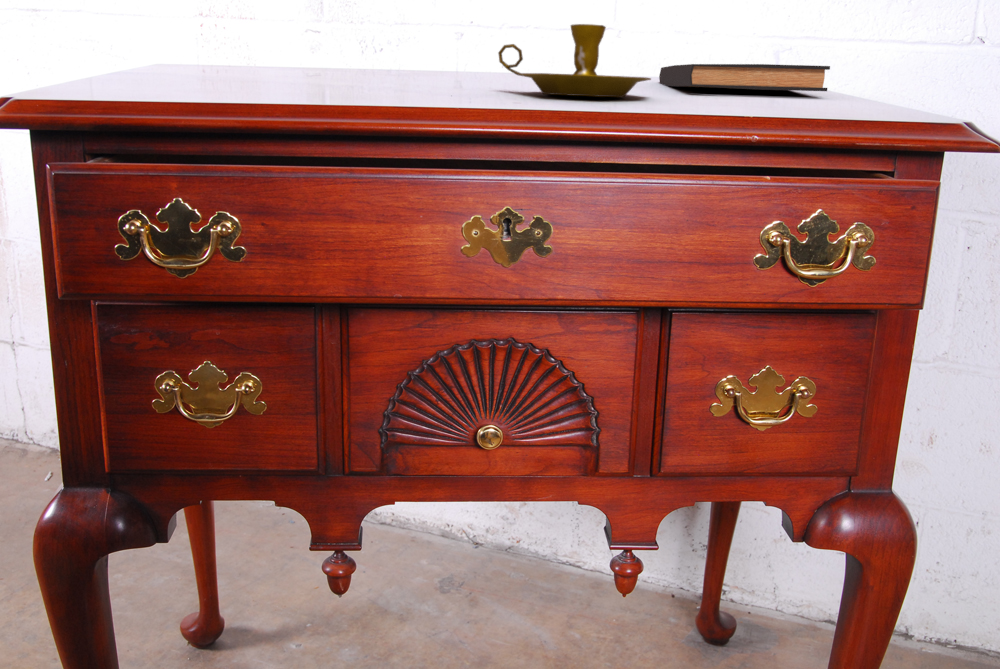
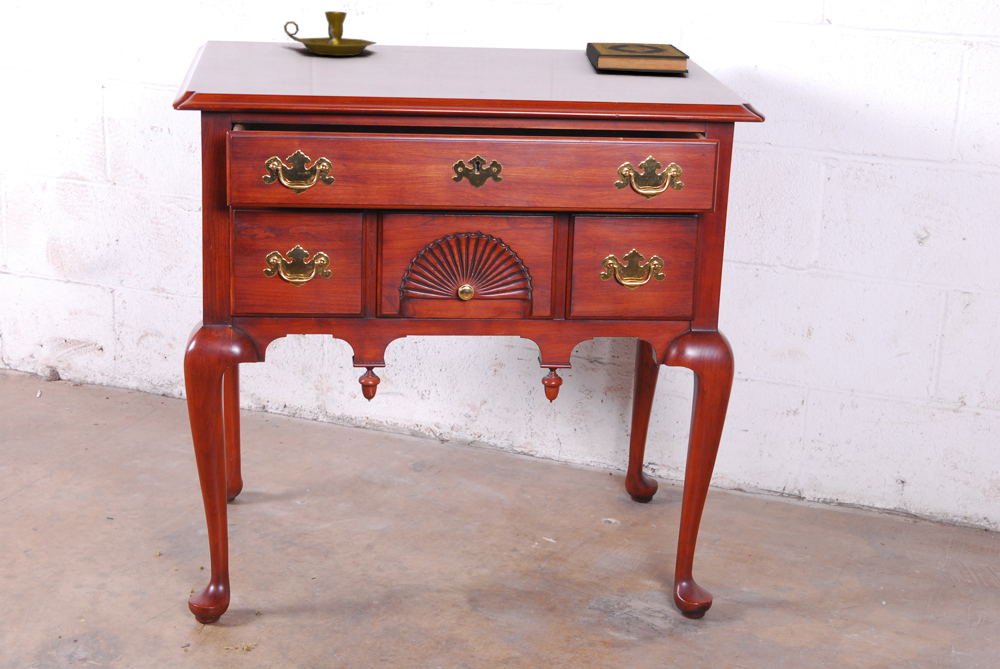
candlestick: present [498,24,651,97] -> present [284,11,376,56]

